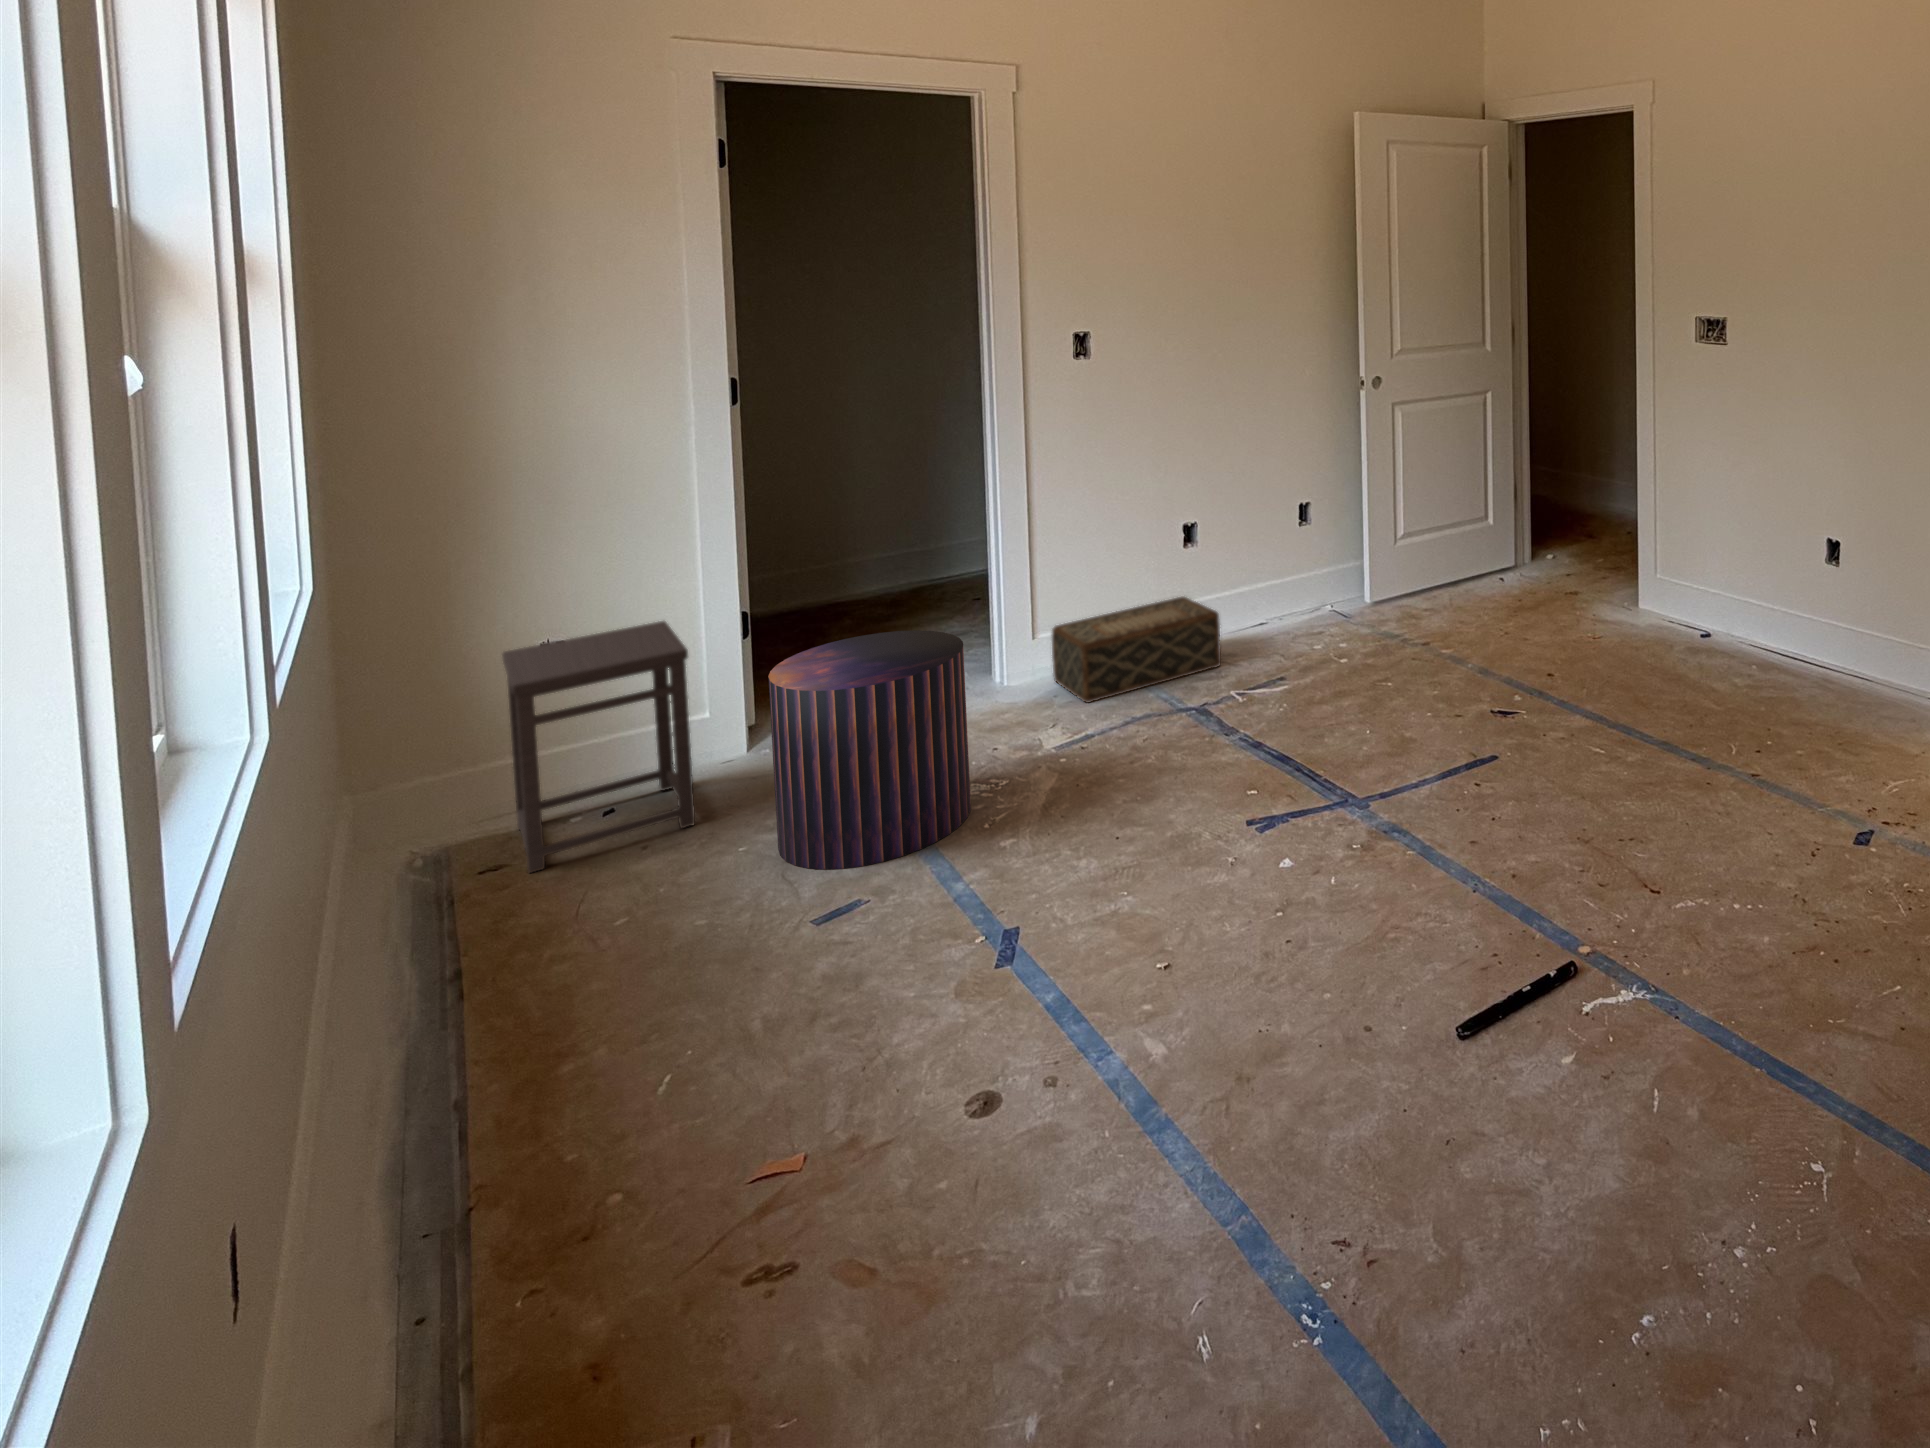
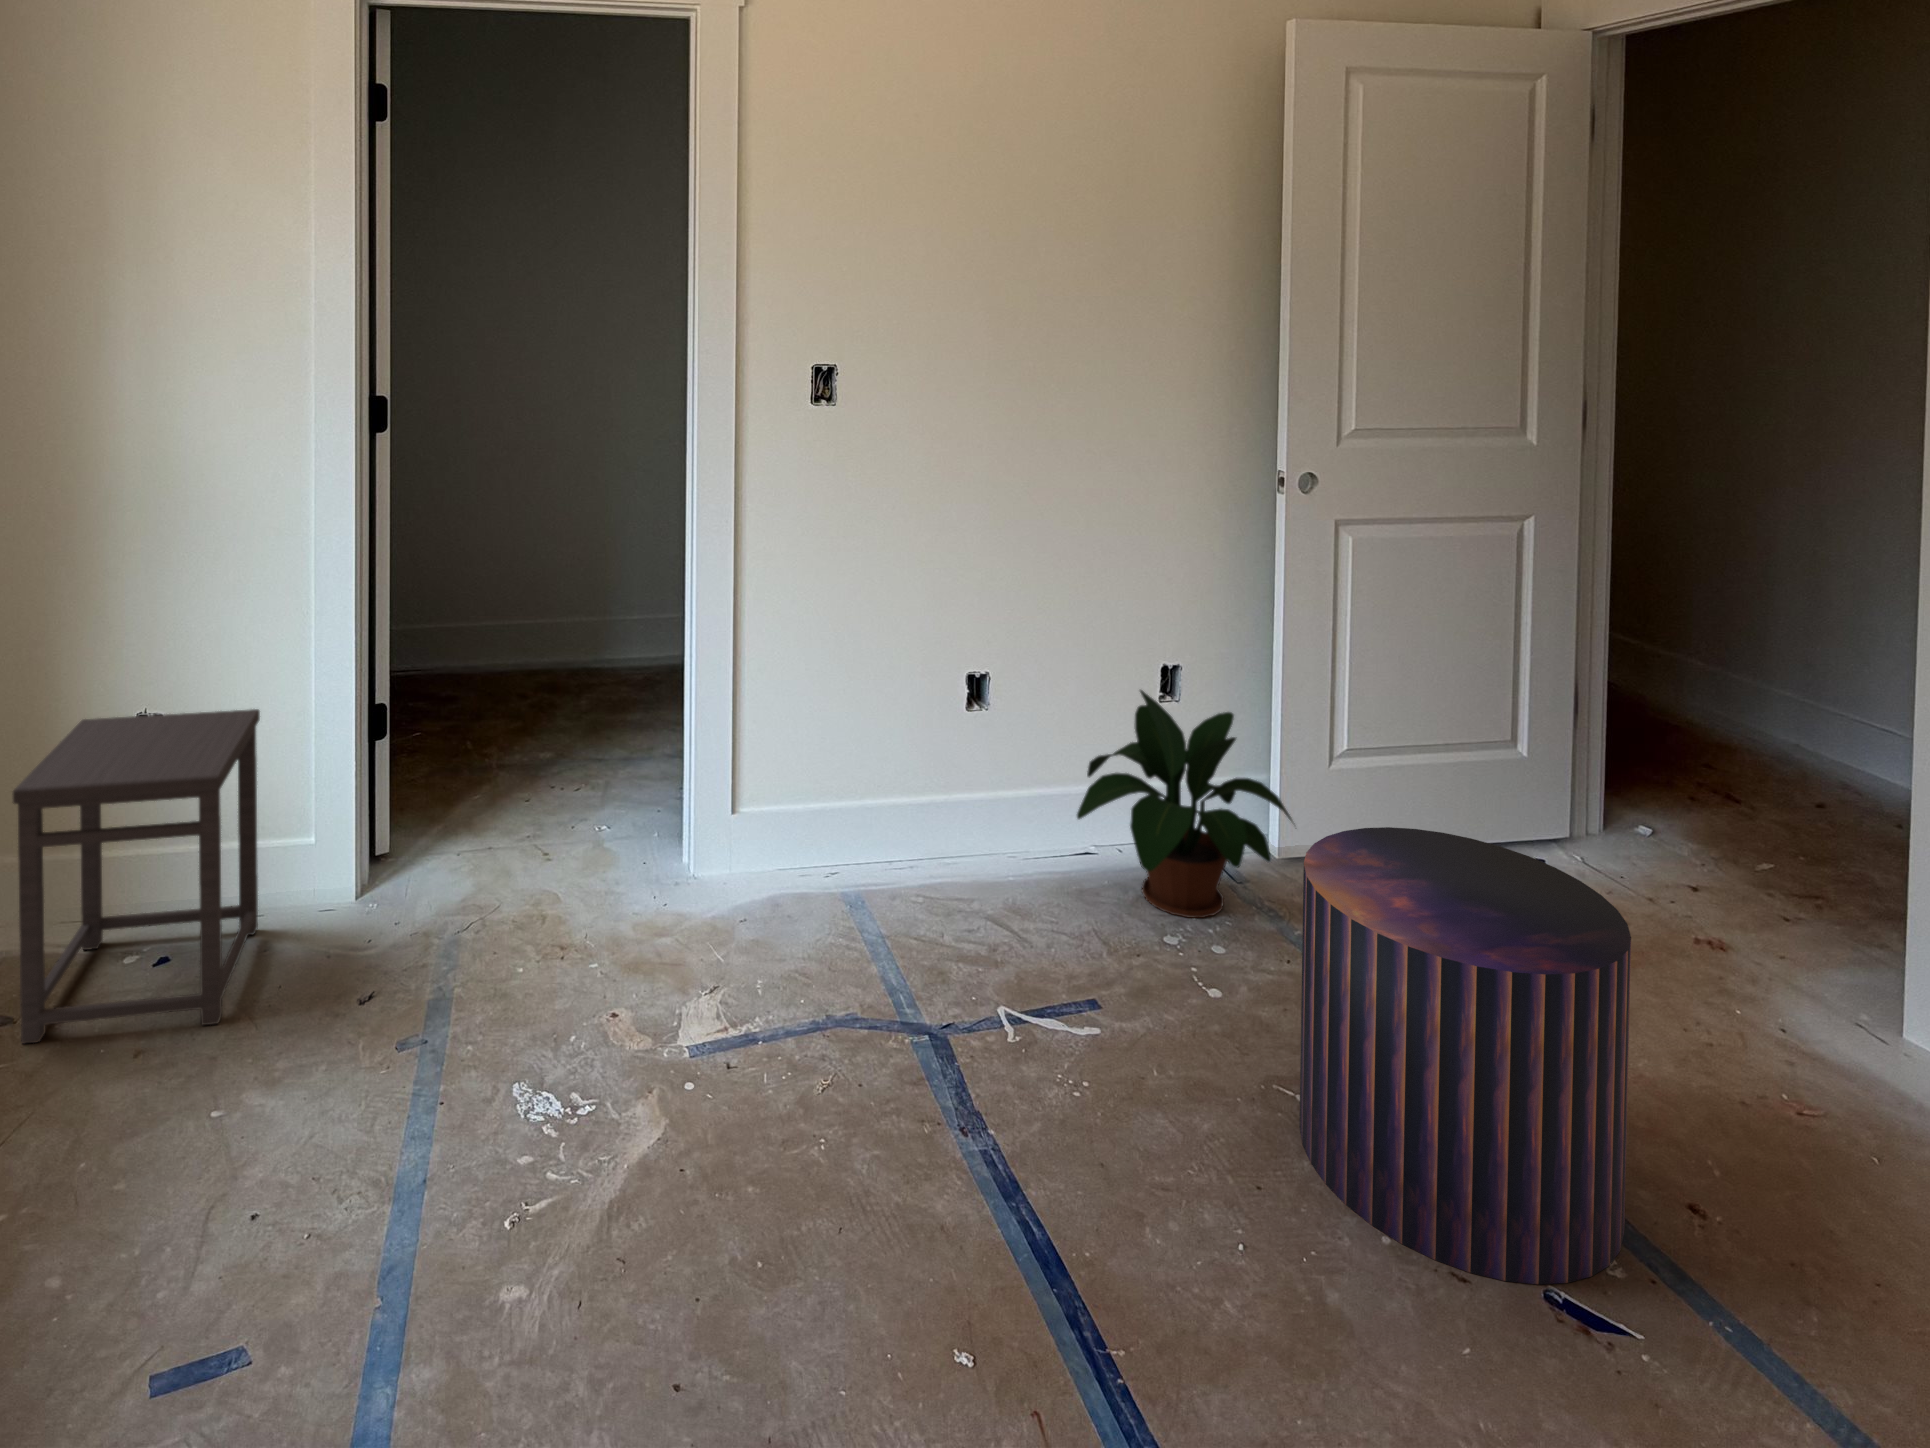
potted plant: none [1258,512,1380,639] -> present [1077,690,1293,918]
woven basket: present [1052,597,1221,702] -> none [756,787,1002,948]
pouf: present [768,630,971,870] -> present [1299,827,1631,1284]

